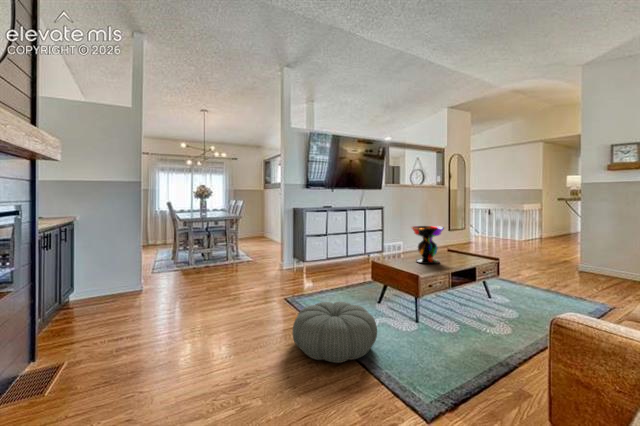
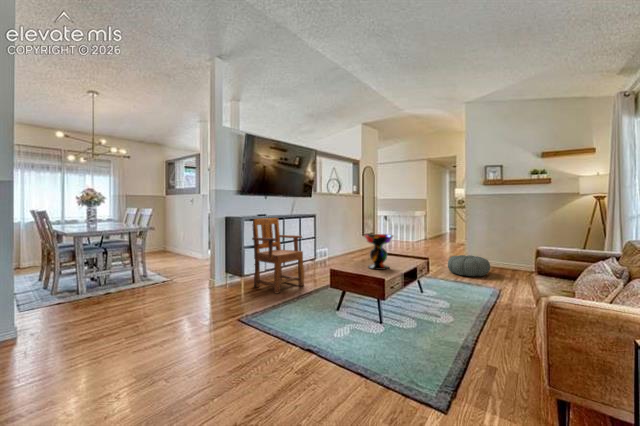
armchair: none [314,209,361,280] -> present [252,218,304,293]
pouf: present [293,302,377,363] -> present [448,255,490,276]

